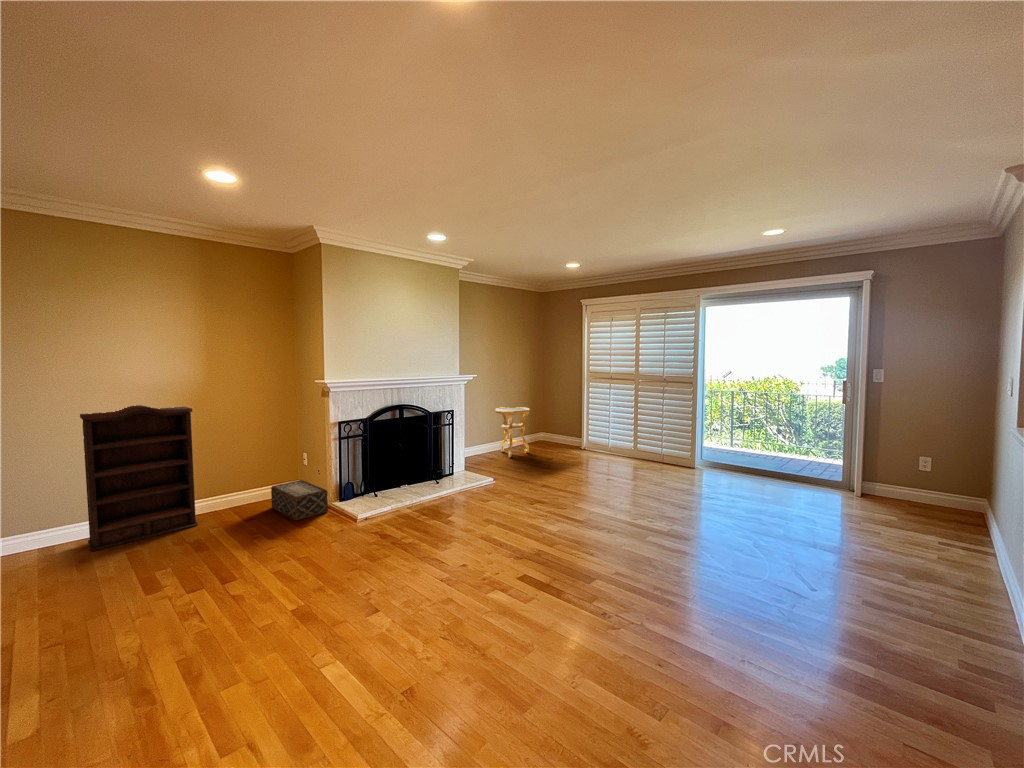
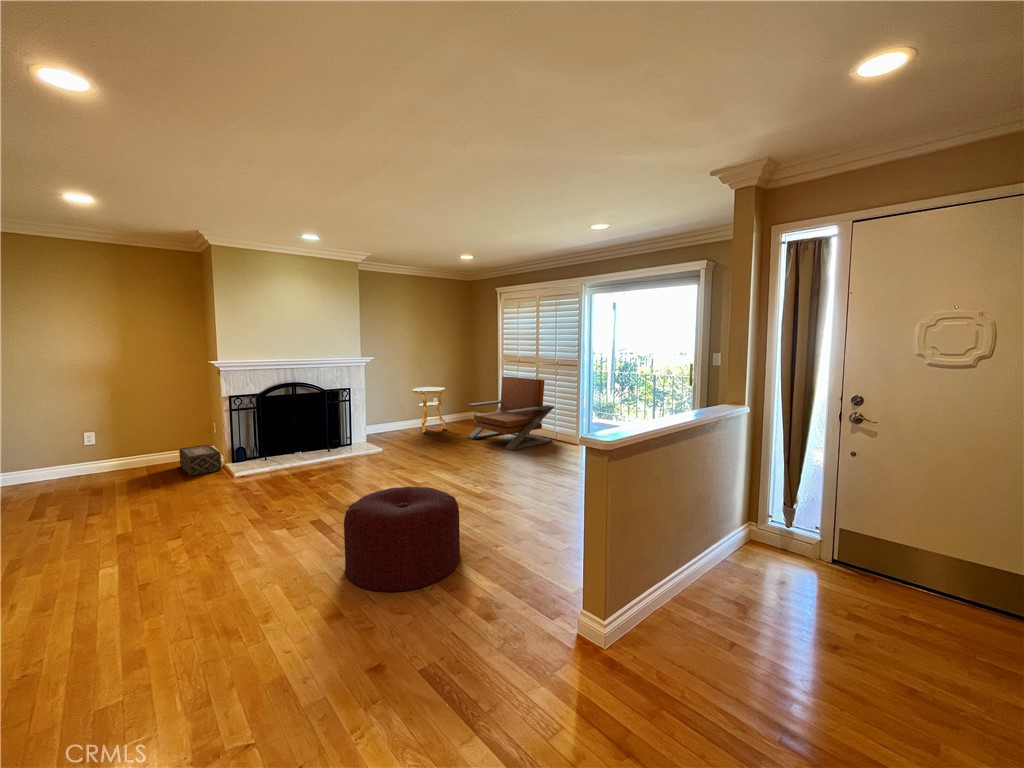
lounge chair: none [566,395,663,477] -> present [468,376,554,450]
bookshelf: present [80,405,198,552] -> none [9,380,112,492]
ottoman: none [630,540,793,699] -> present [344,487,460,592]

